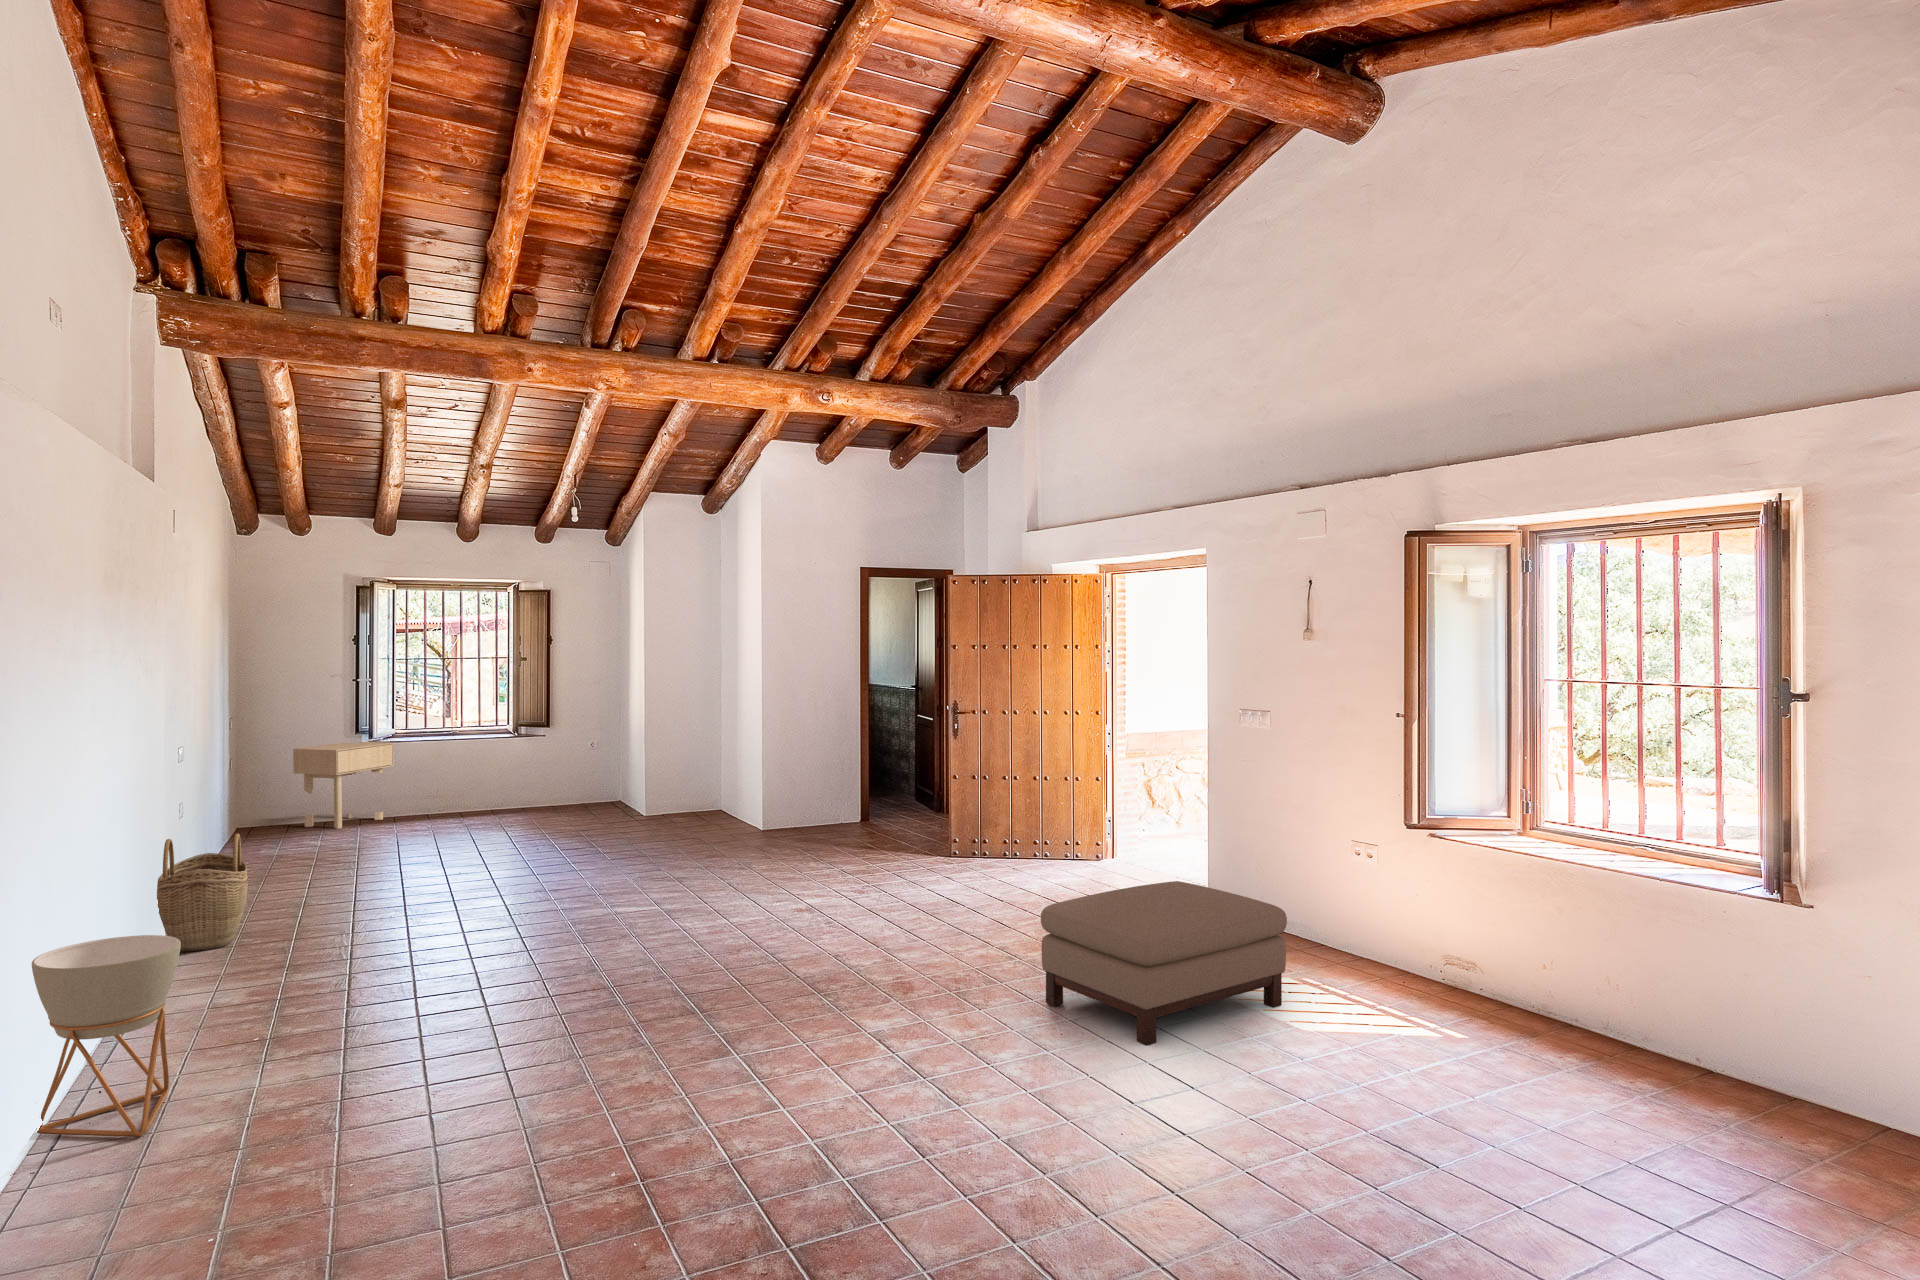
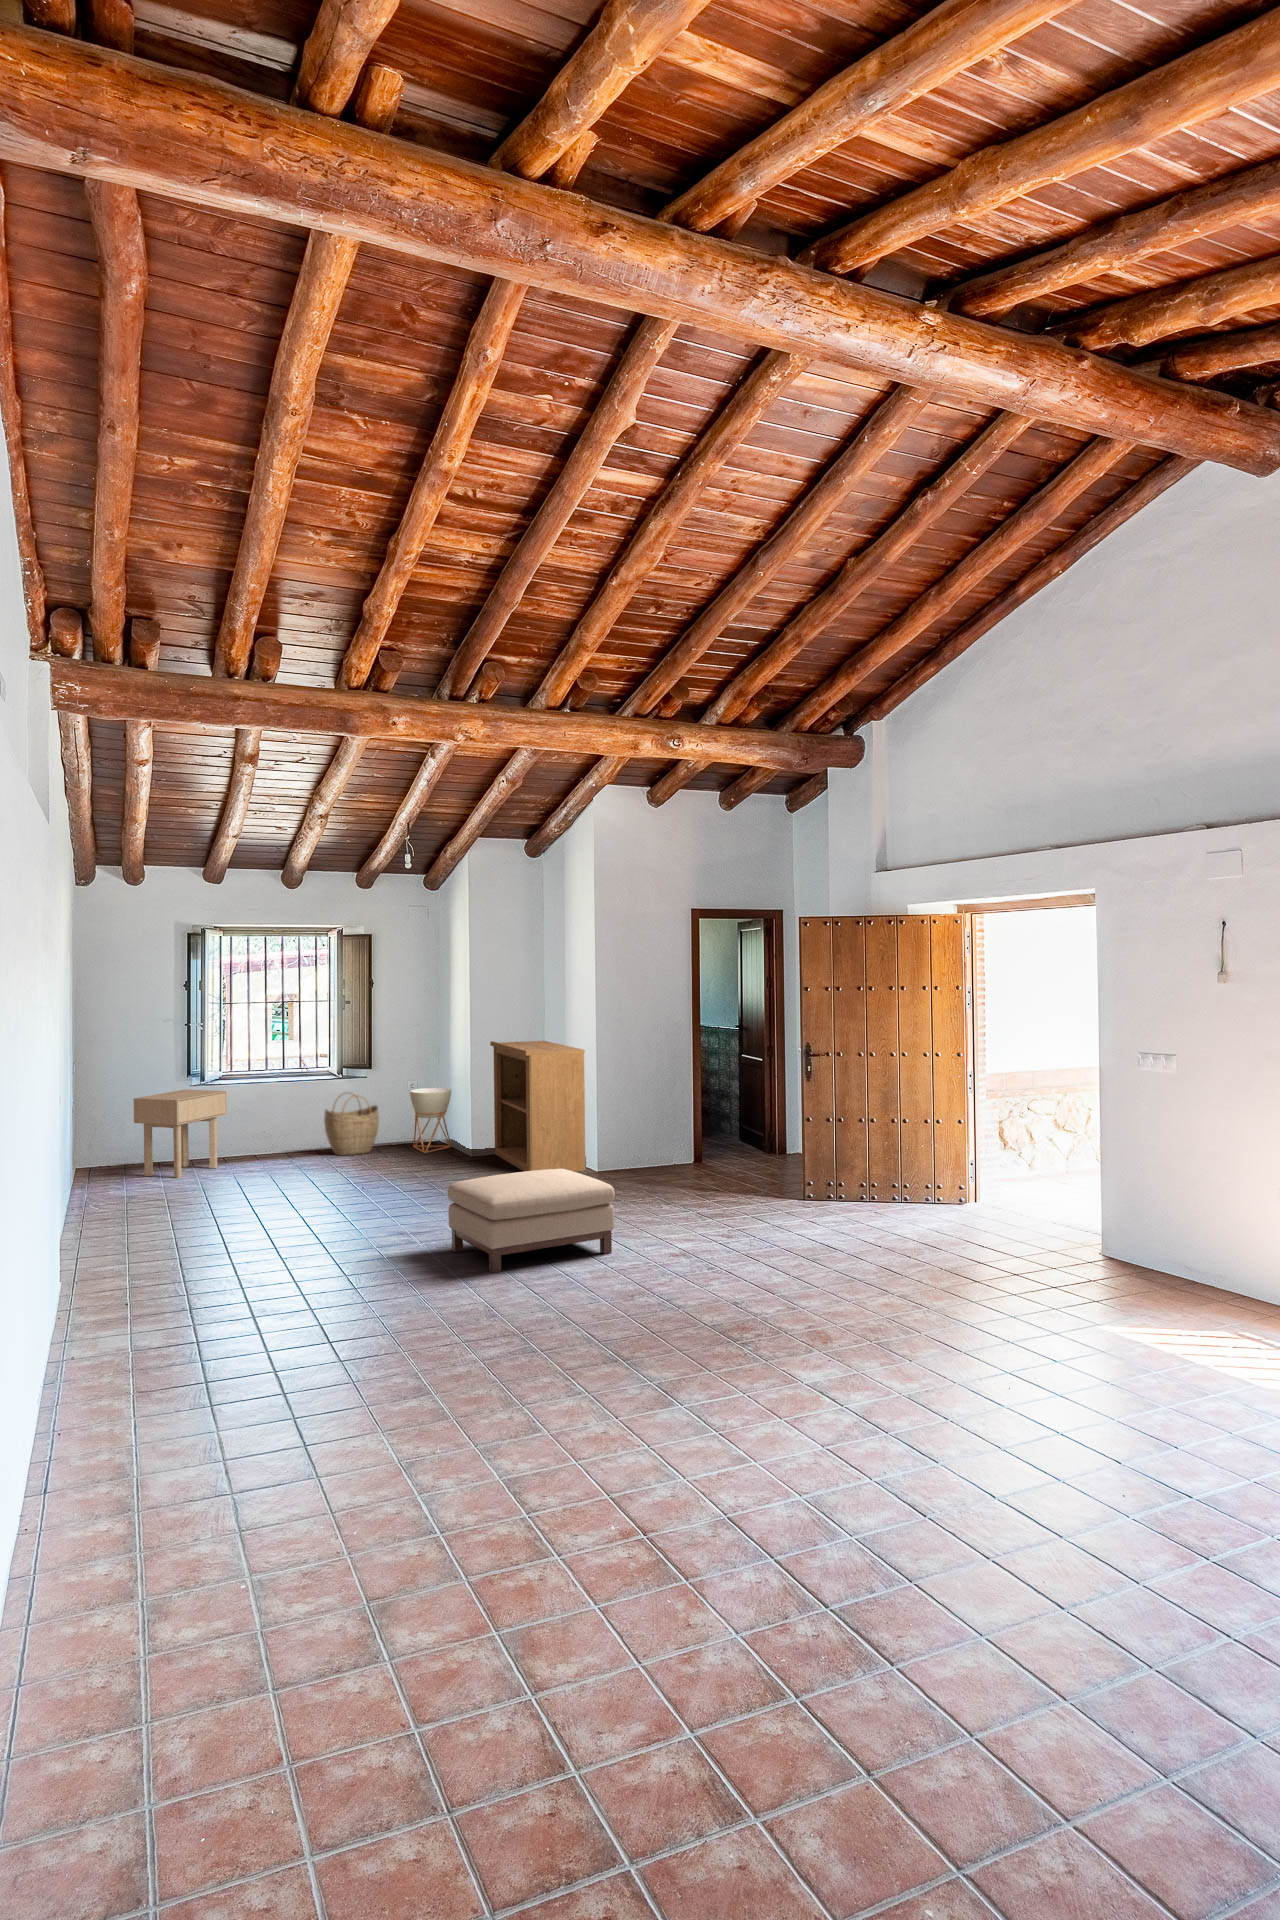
bookshelf: none [665,695,752,825] -> present [490,1041,586,1171]
woven basket: present [157,834,248,952] -> present [324,1092,379,1156]
ottoman: present [1041,881,1287,1045] -> present [448,1169,615,1273]
planter: present [32,935,181,1137] -> present [410,1088,451,1153]

